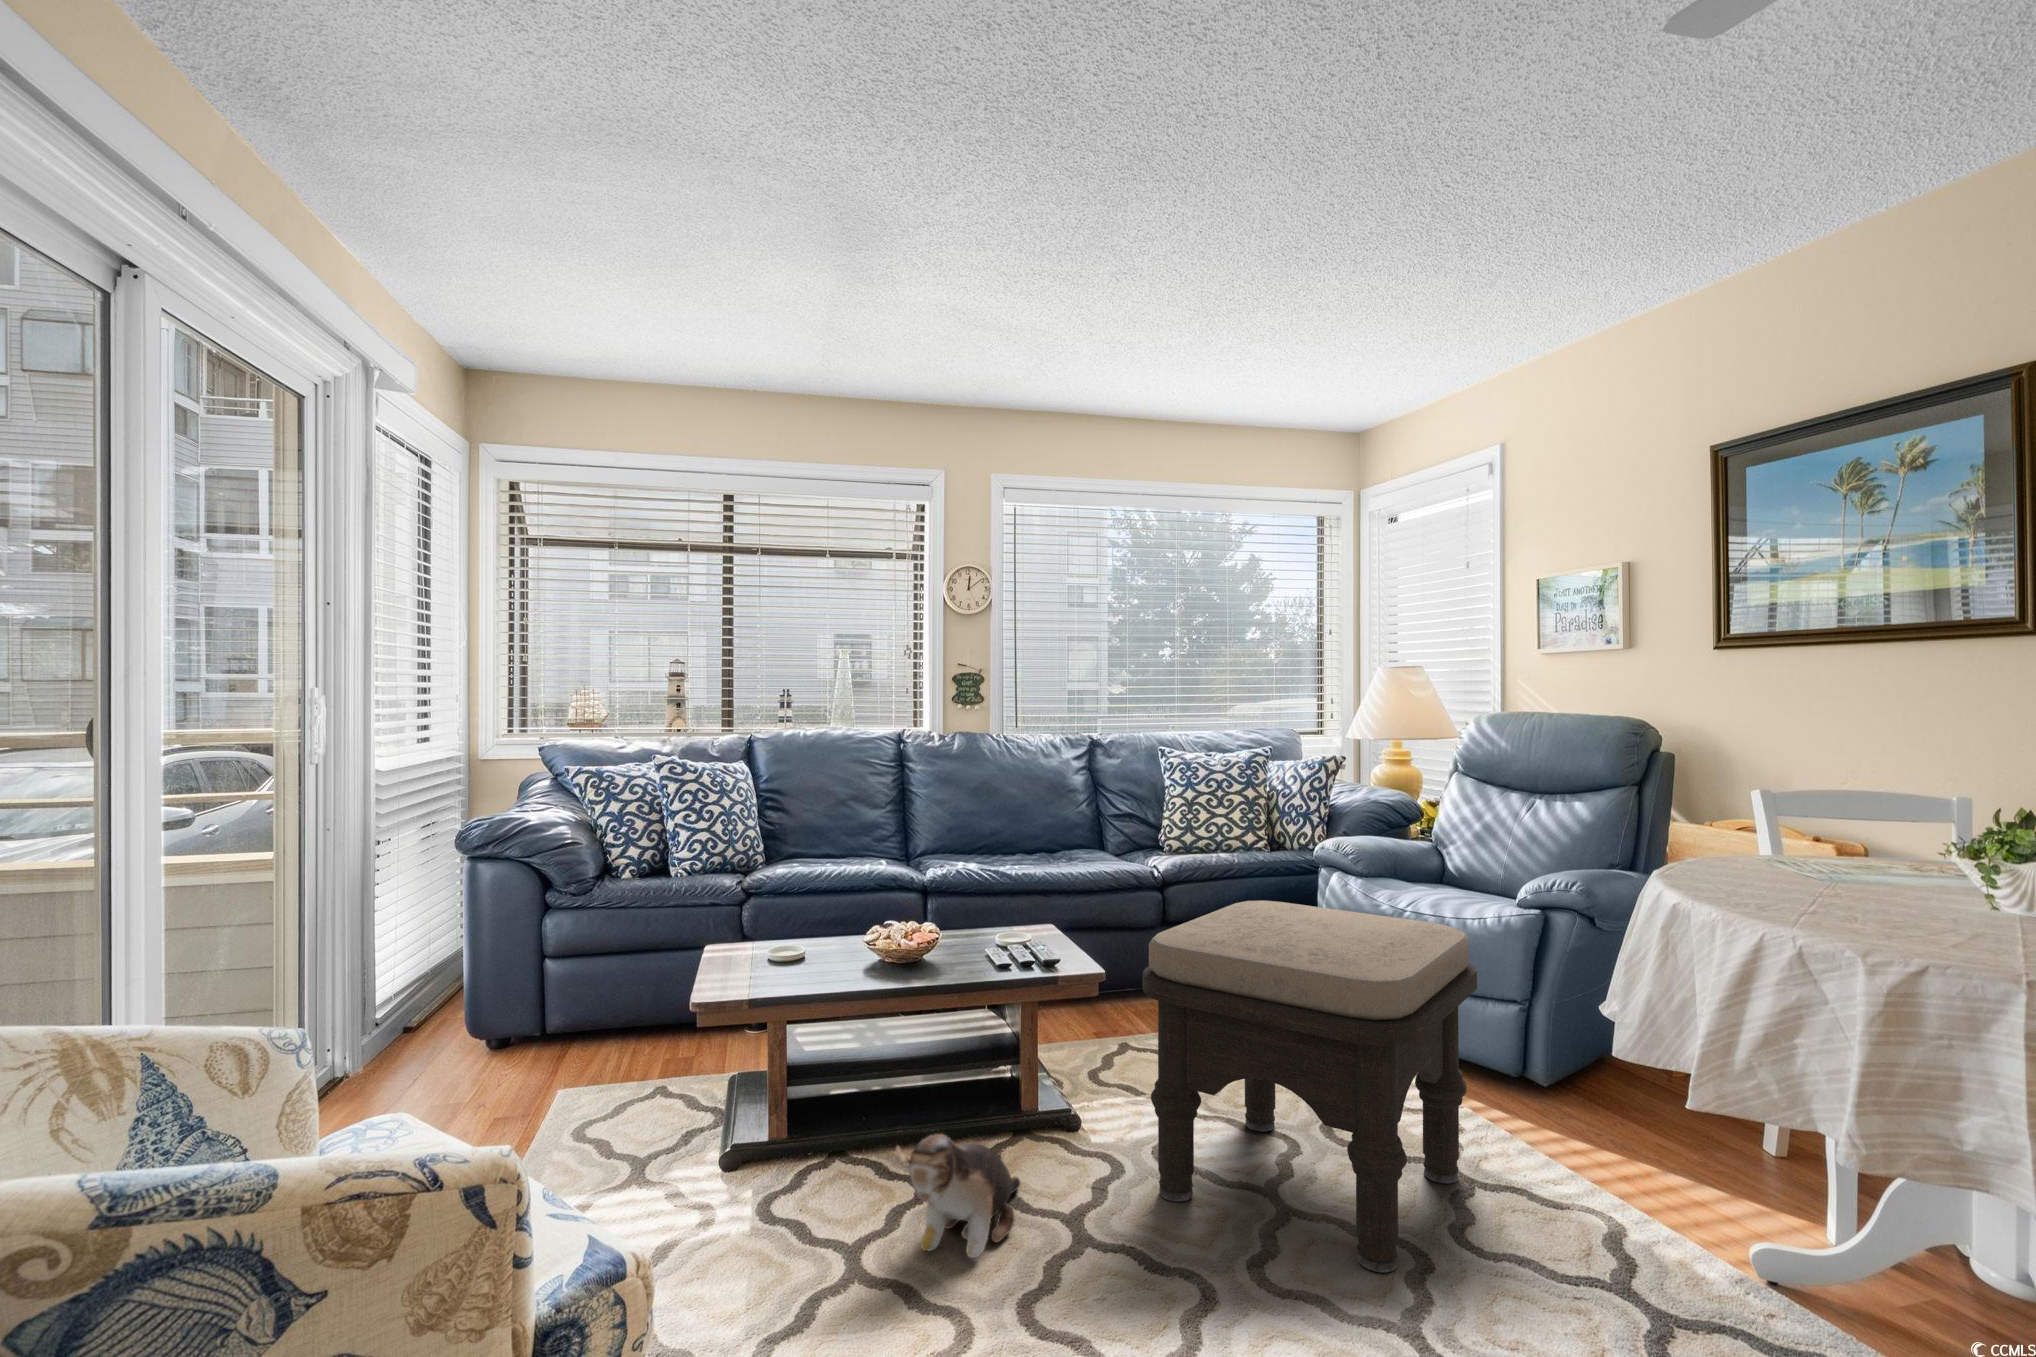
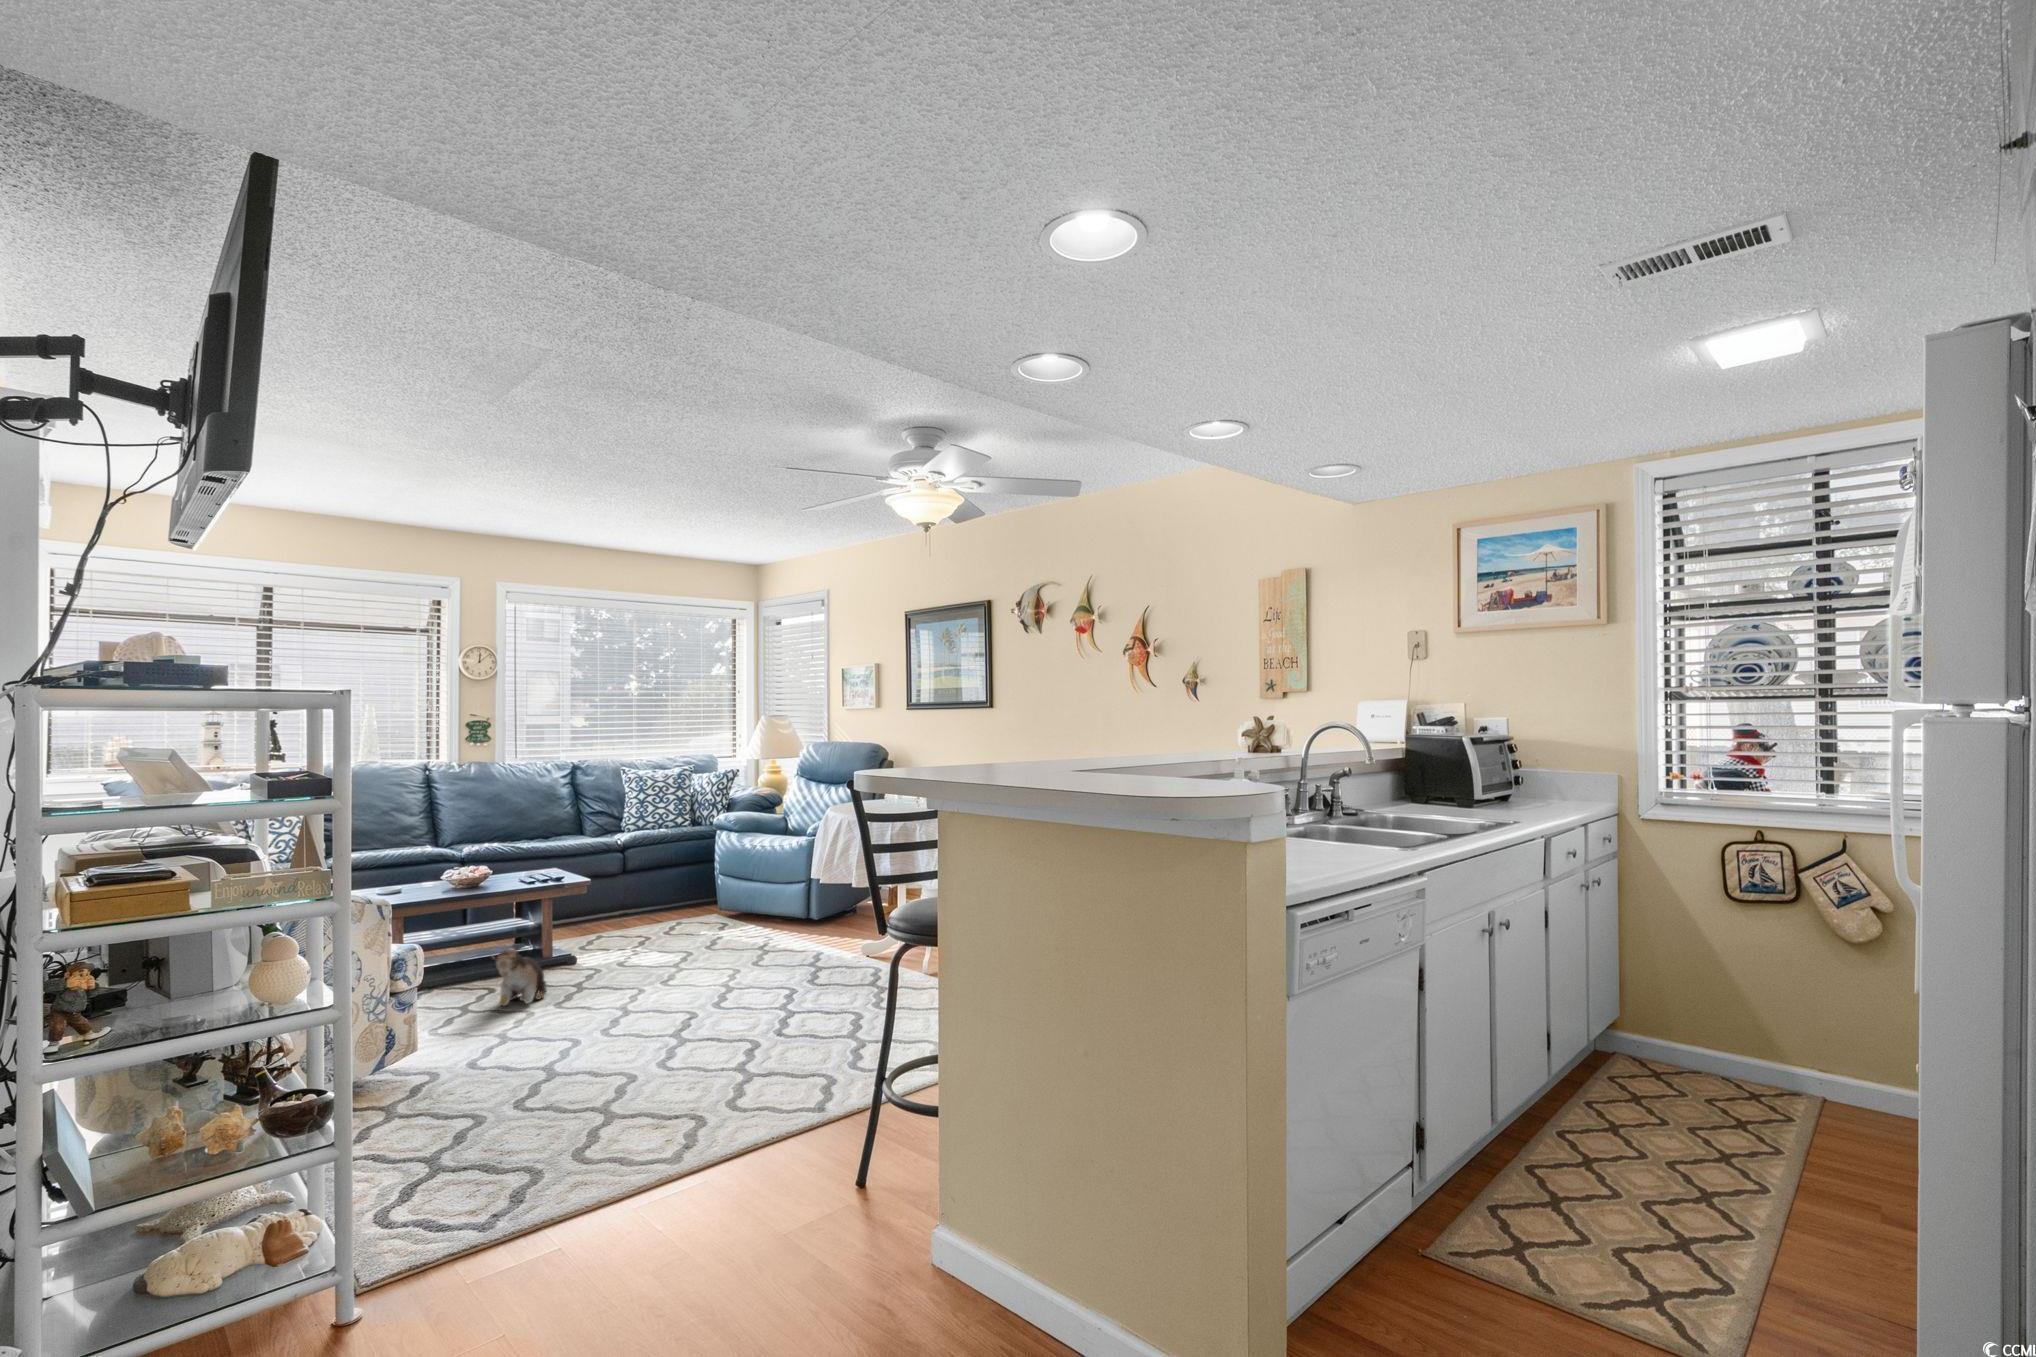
ottoman: present [1143,901,1477,1273] -> none [612,841,772,982]

